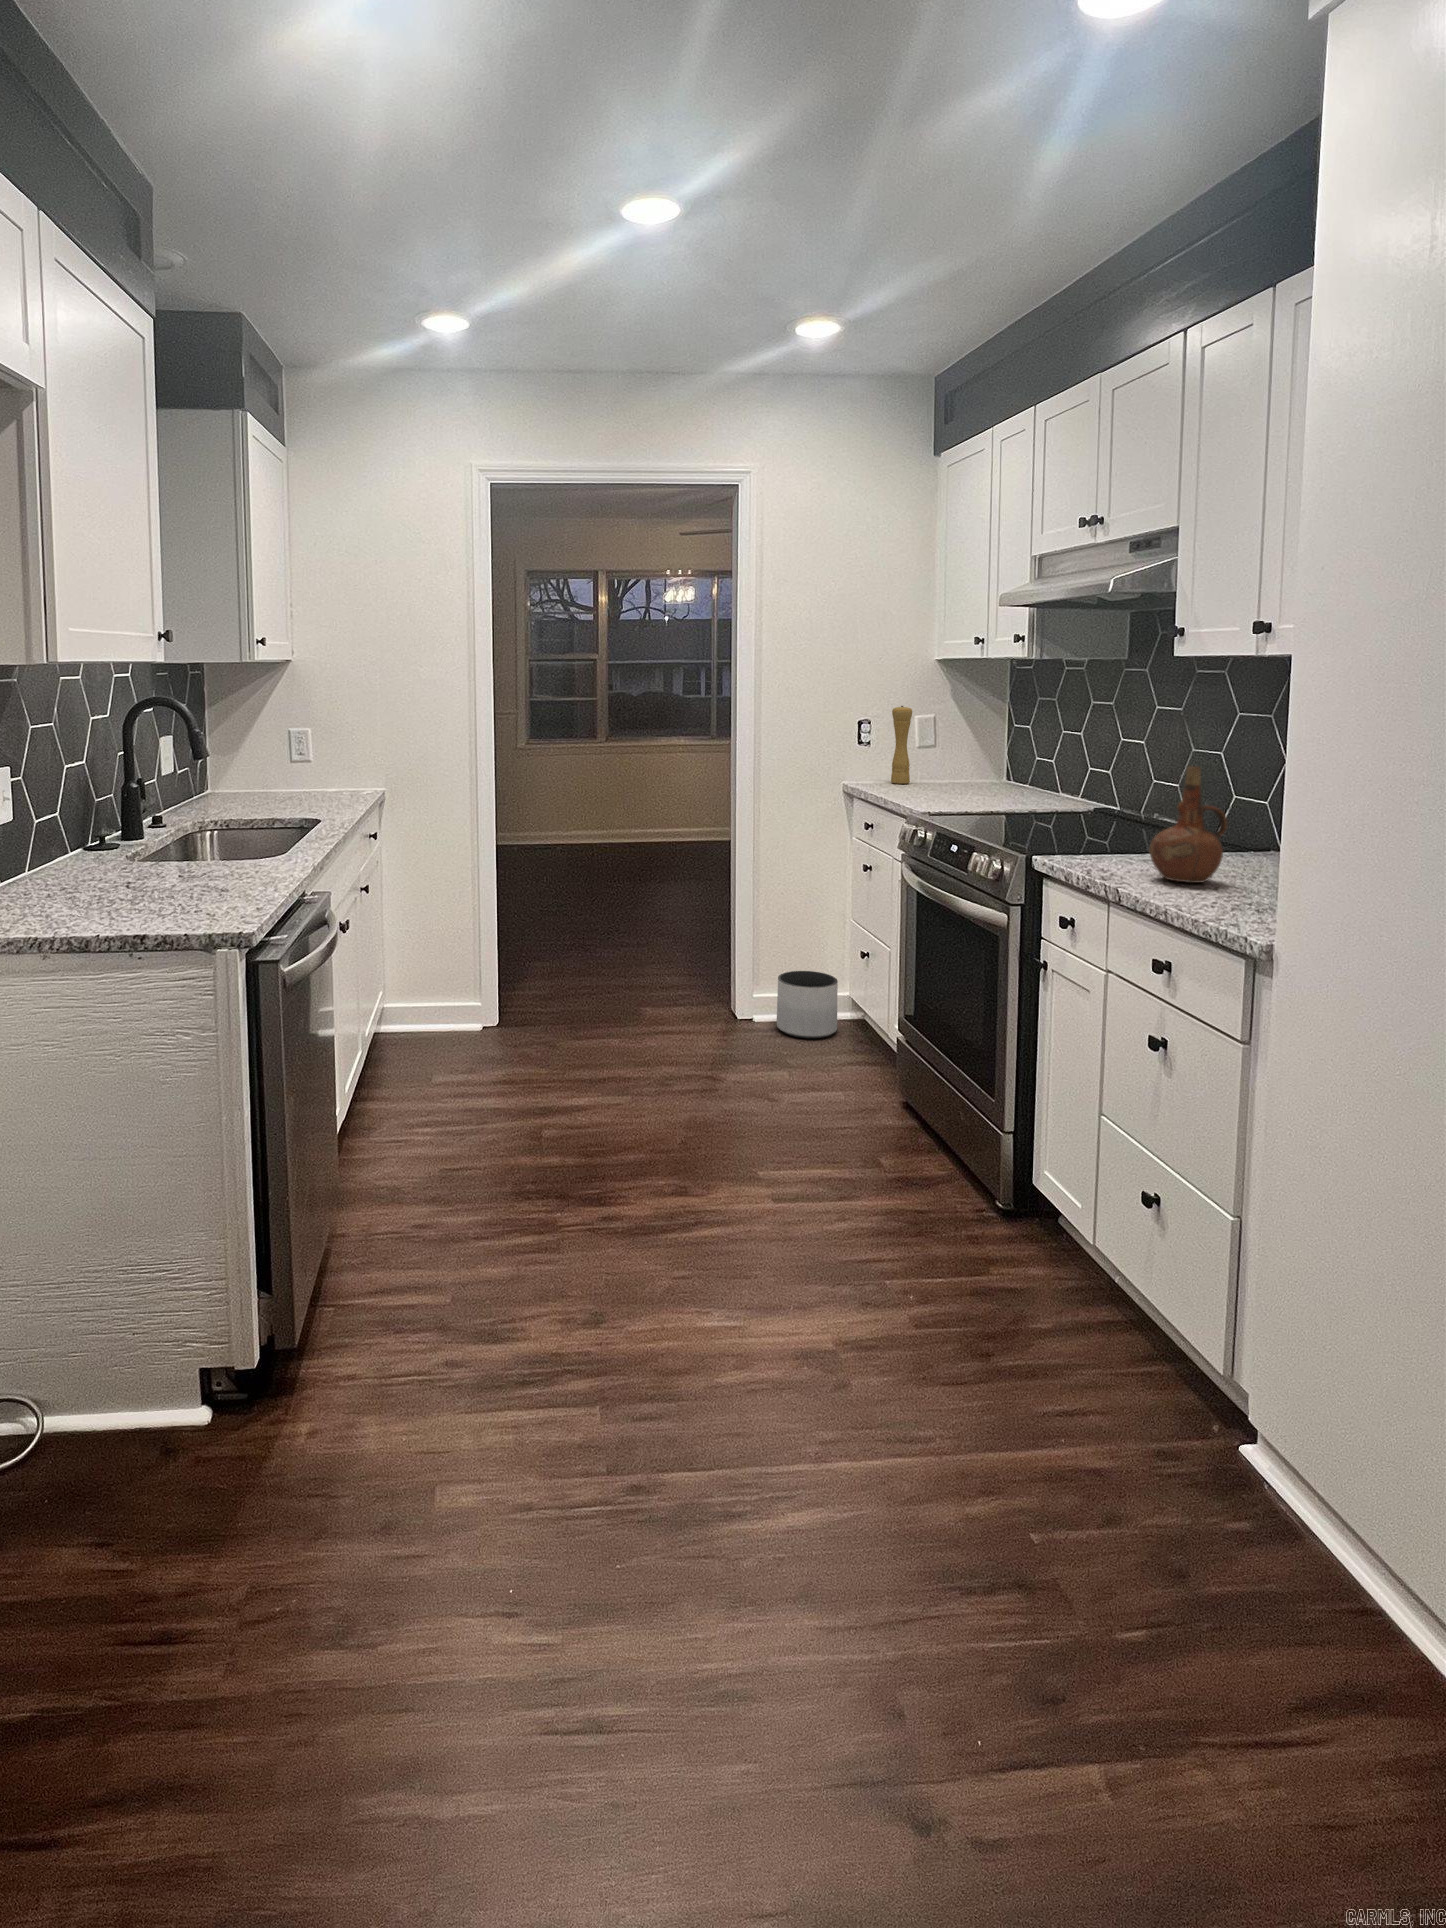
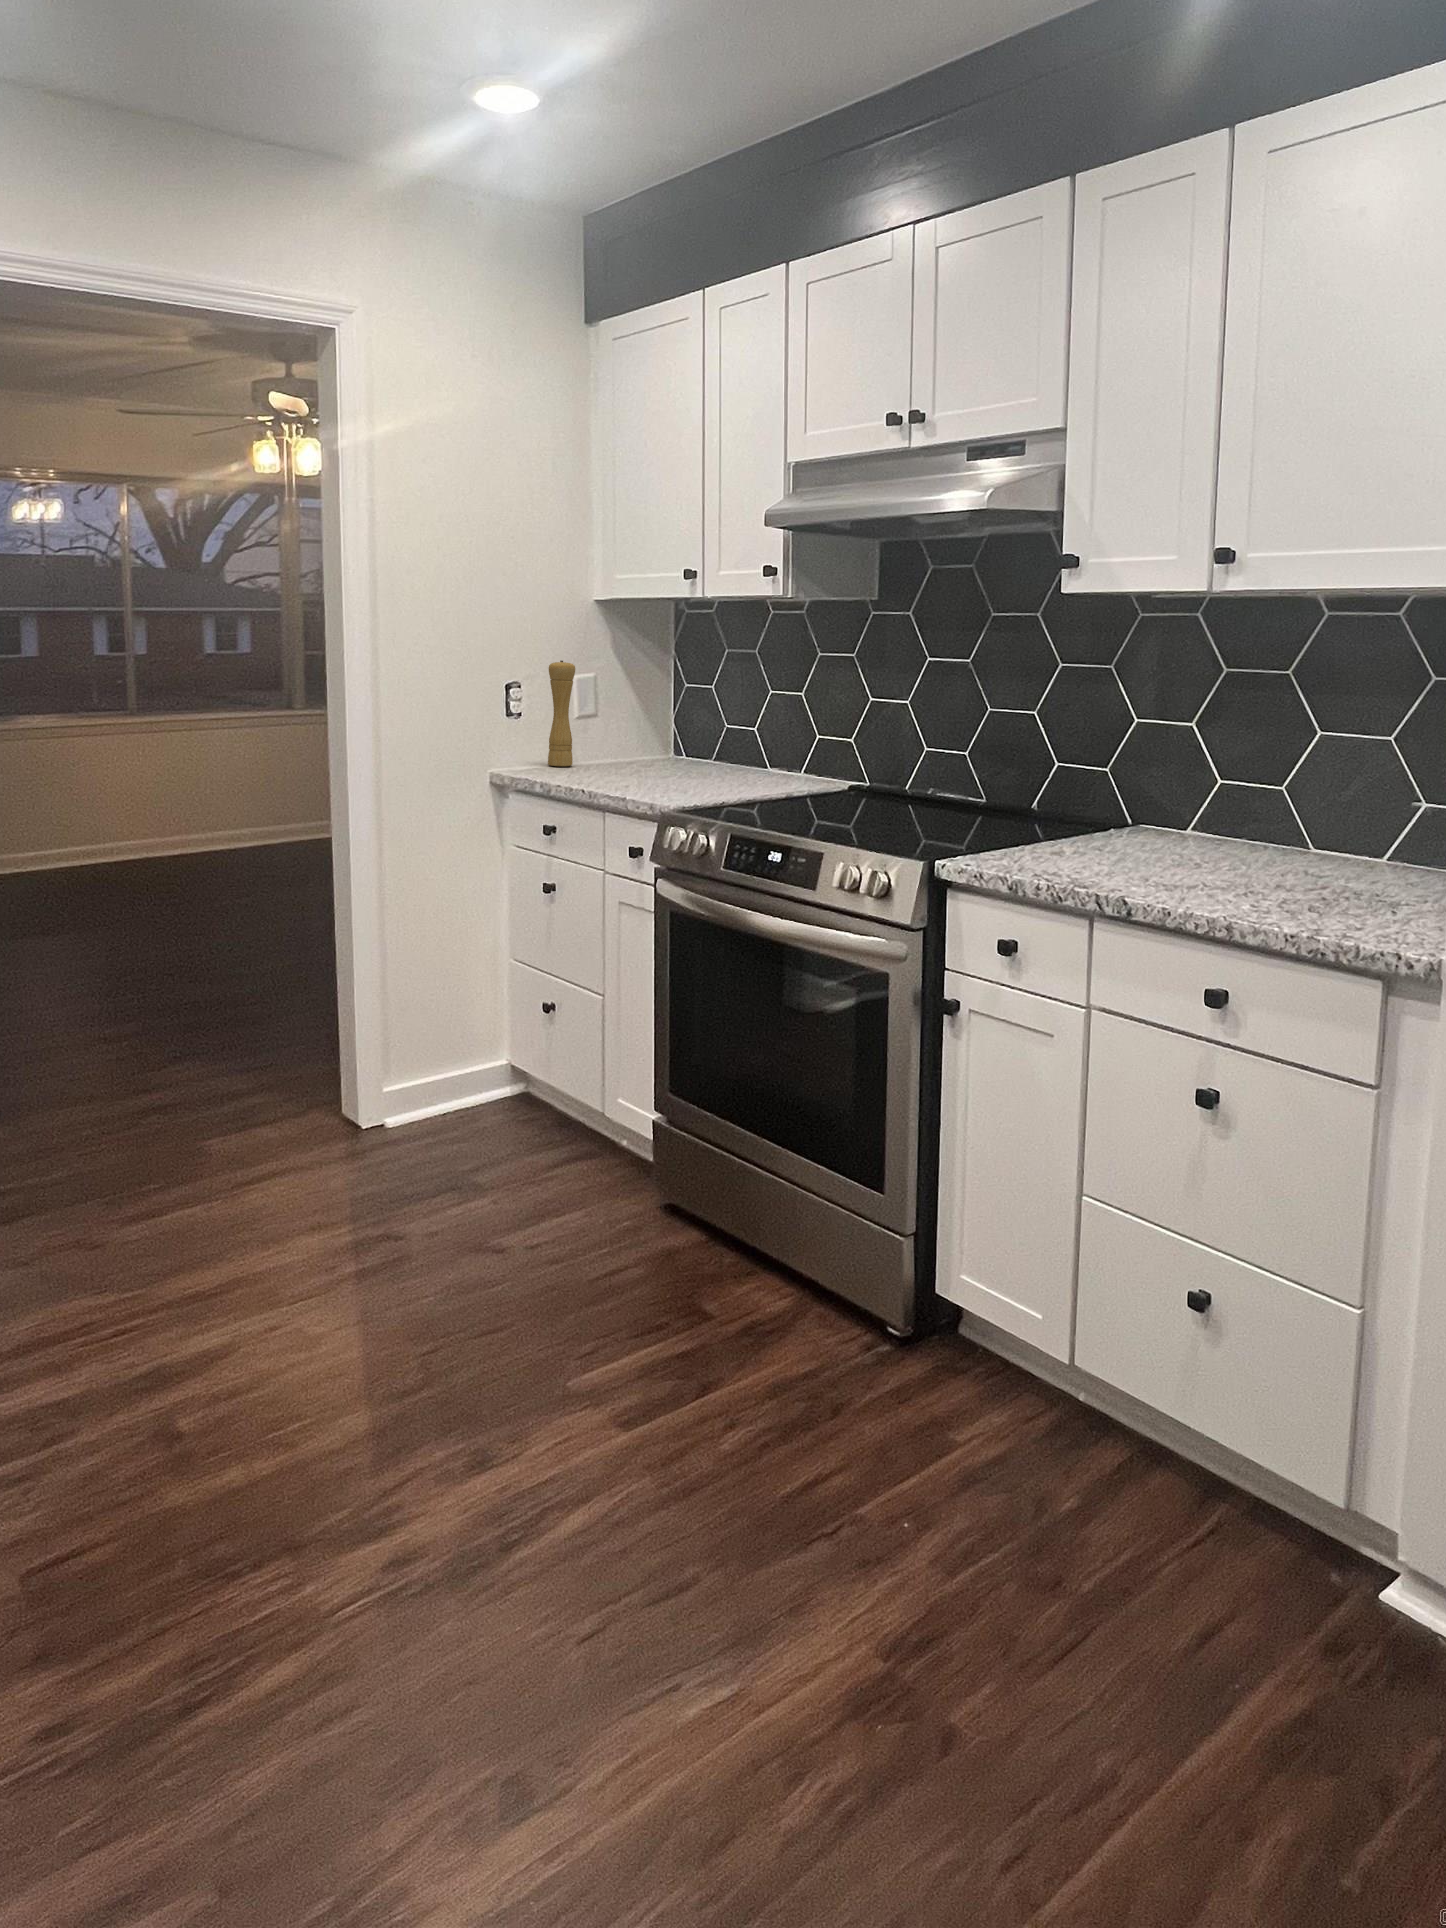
ceramic pitcher: present [1149,766,1227,883] -> none [1115,733,1202,881]
planter: present [777,971,838,1038] -> none [421,1040,507,1141]

